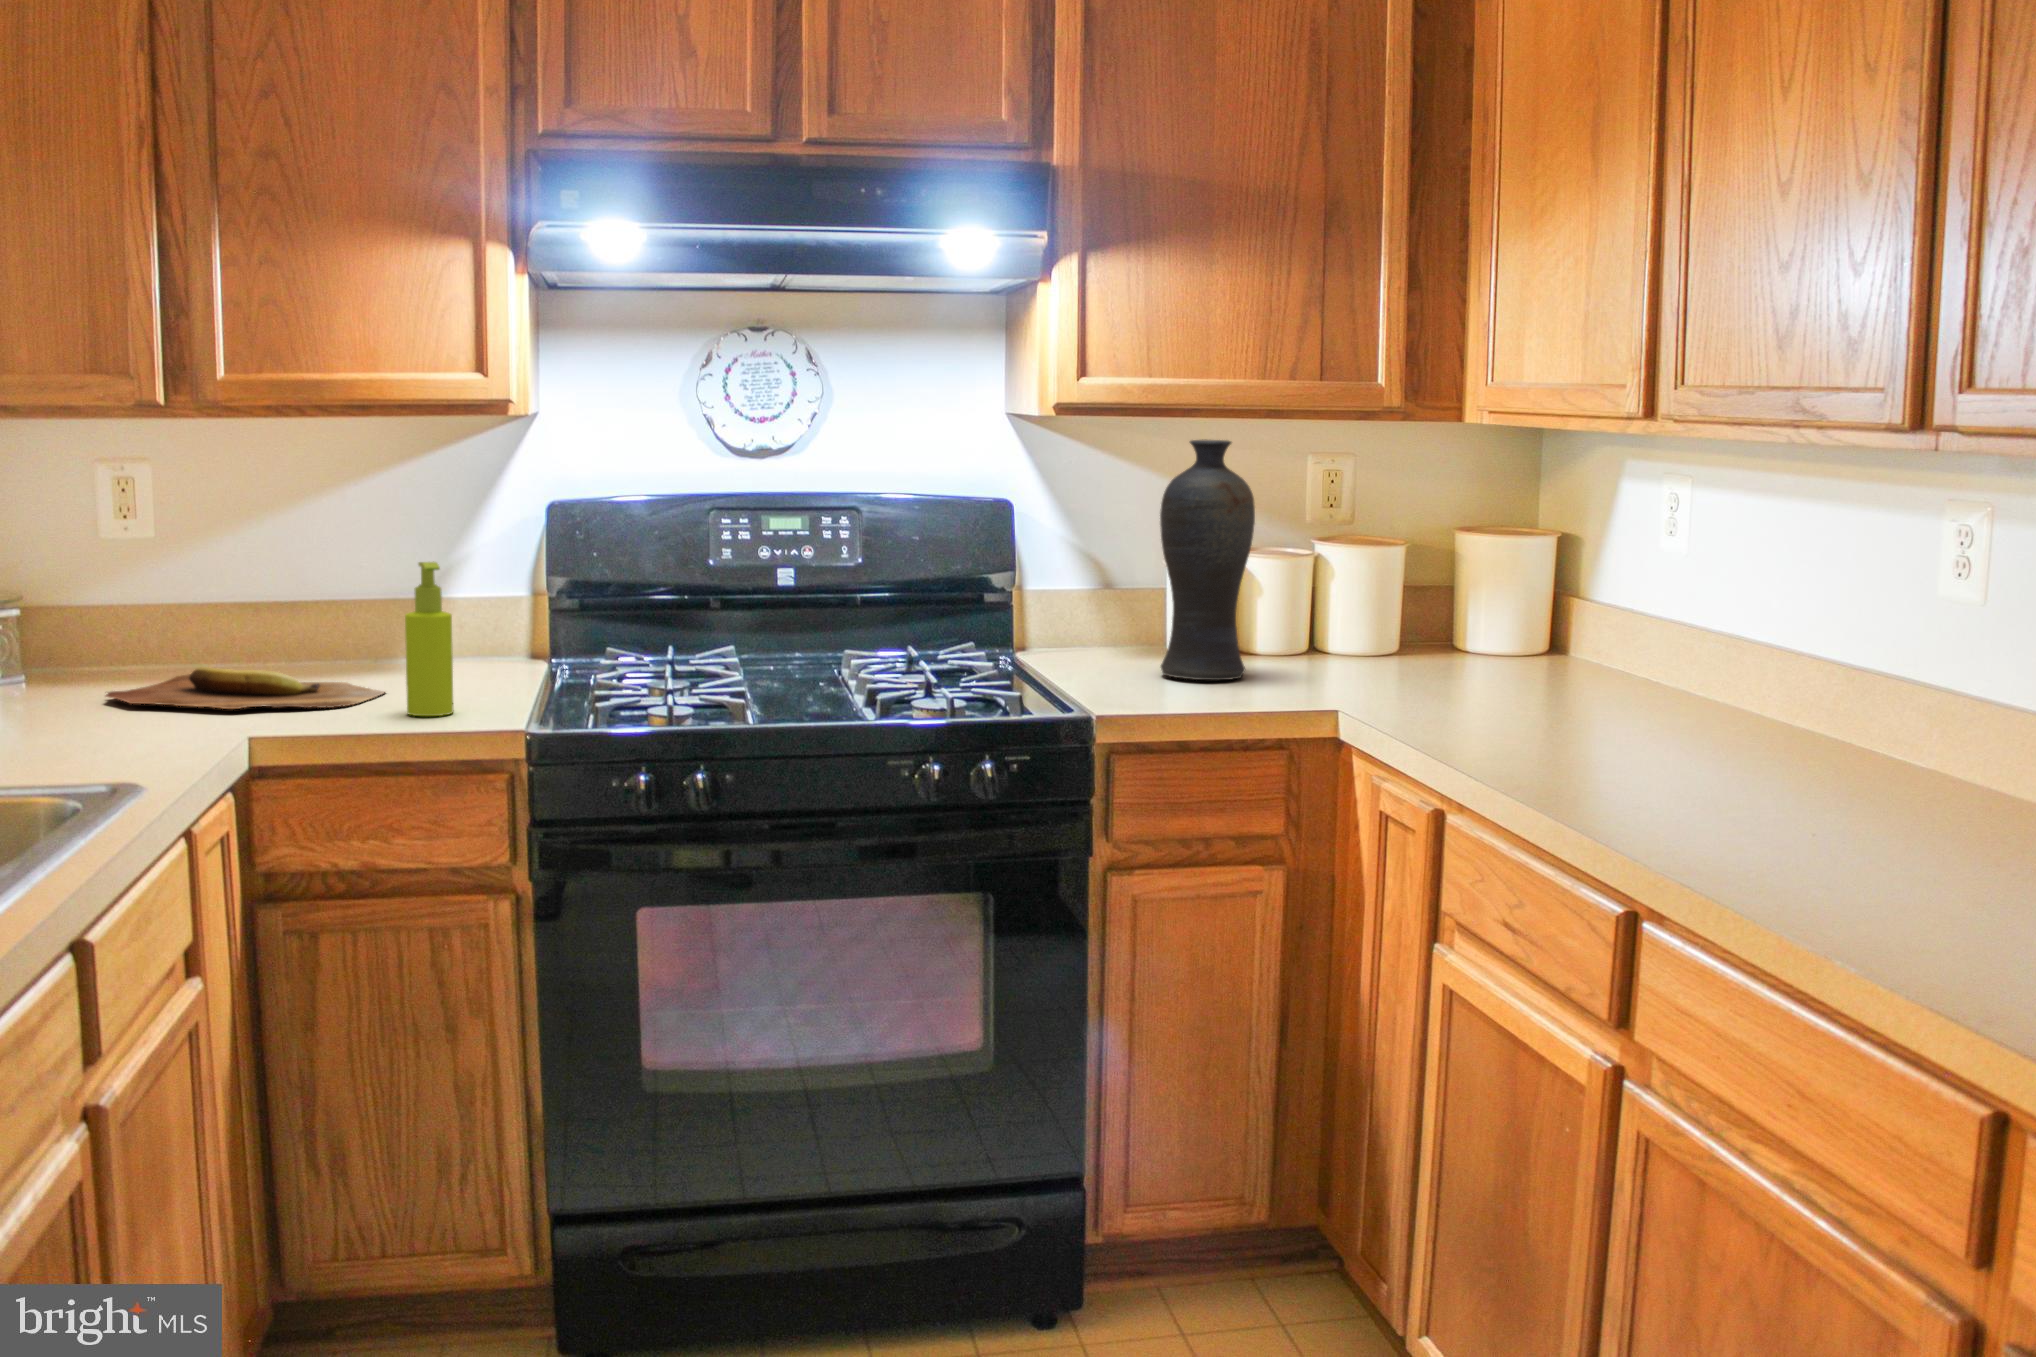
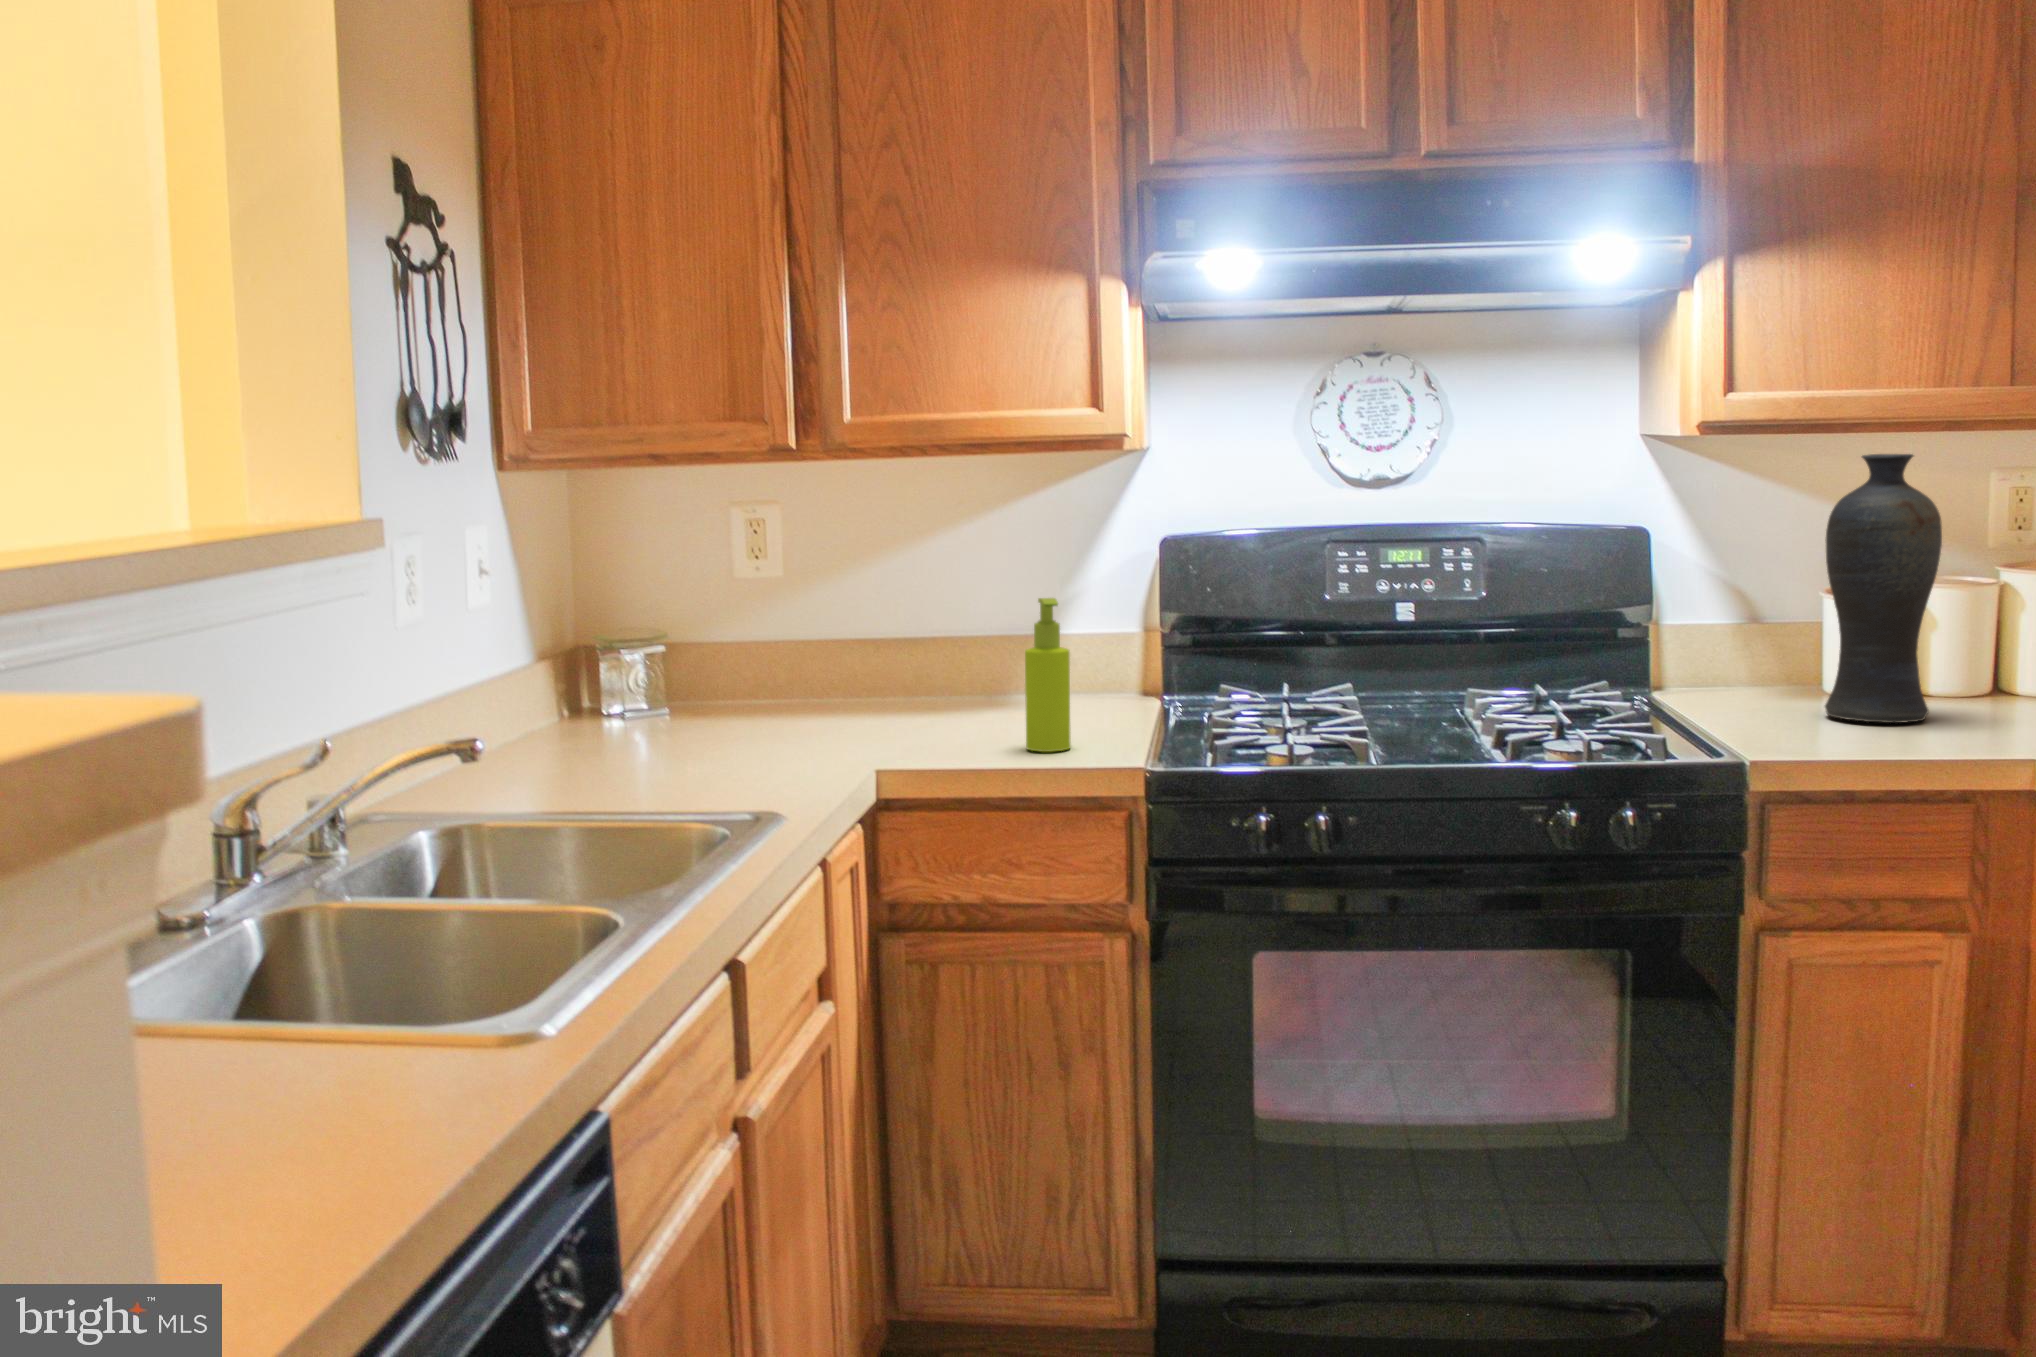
cutting board: present [106,667,385,709] -> none [754,701,1008,742]

